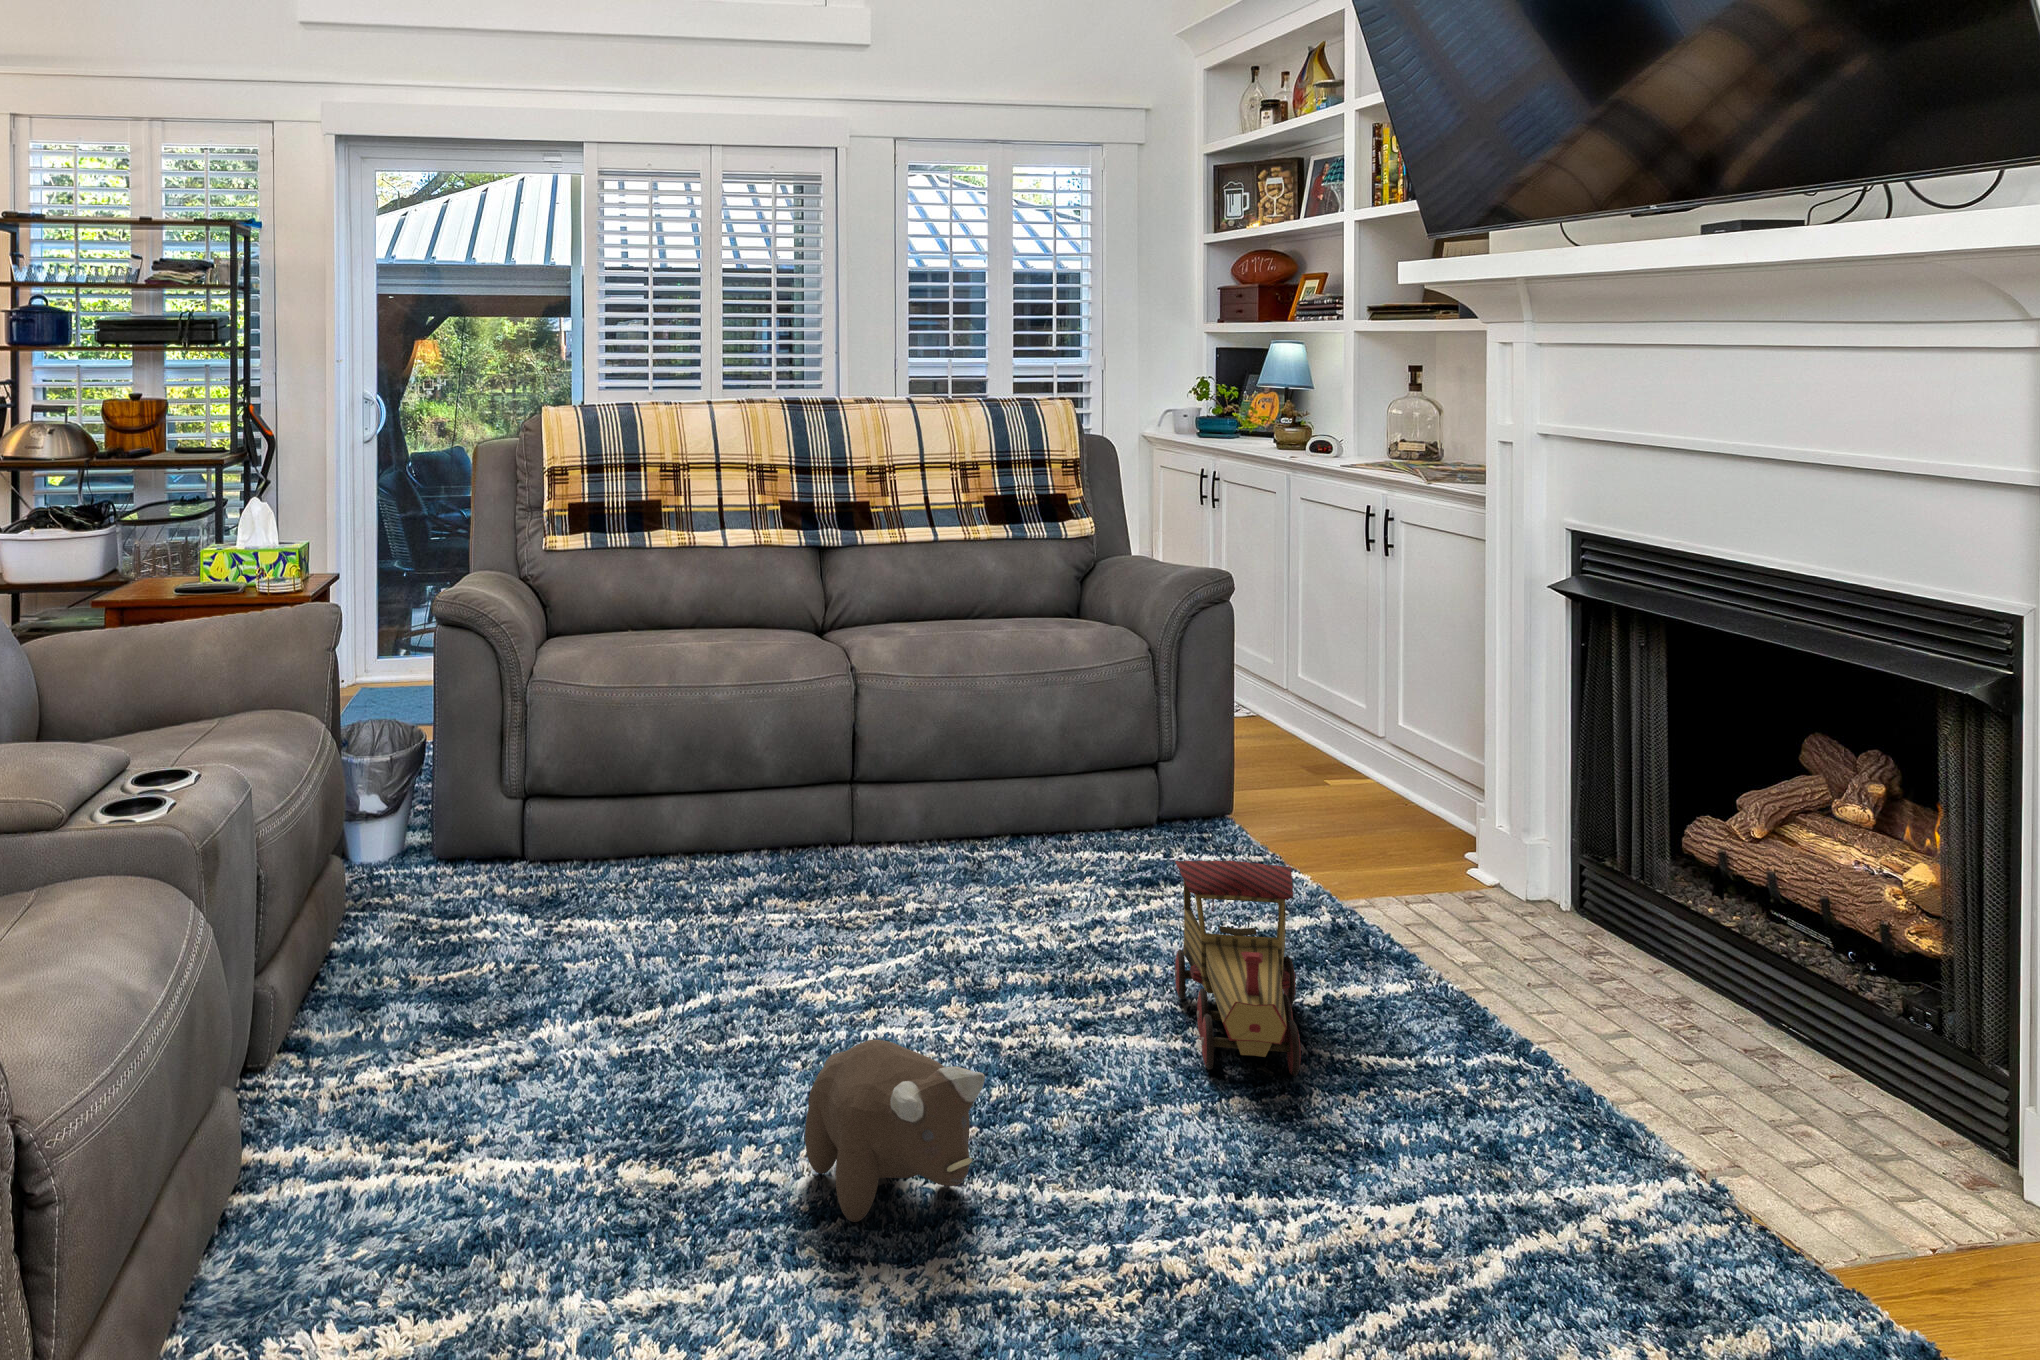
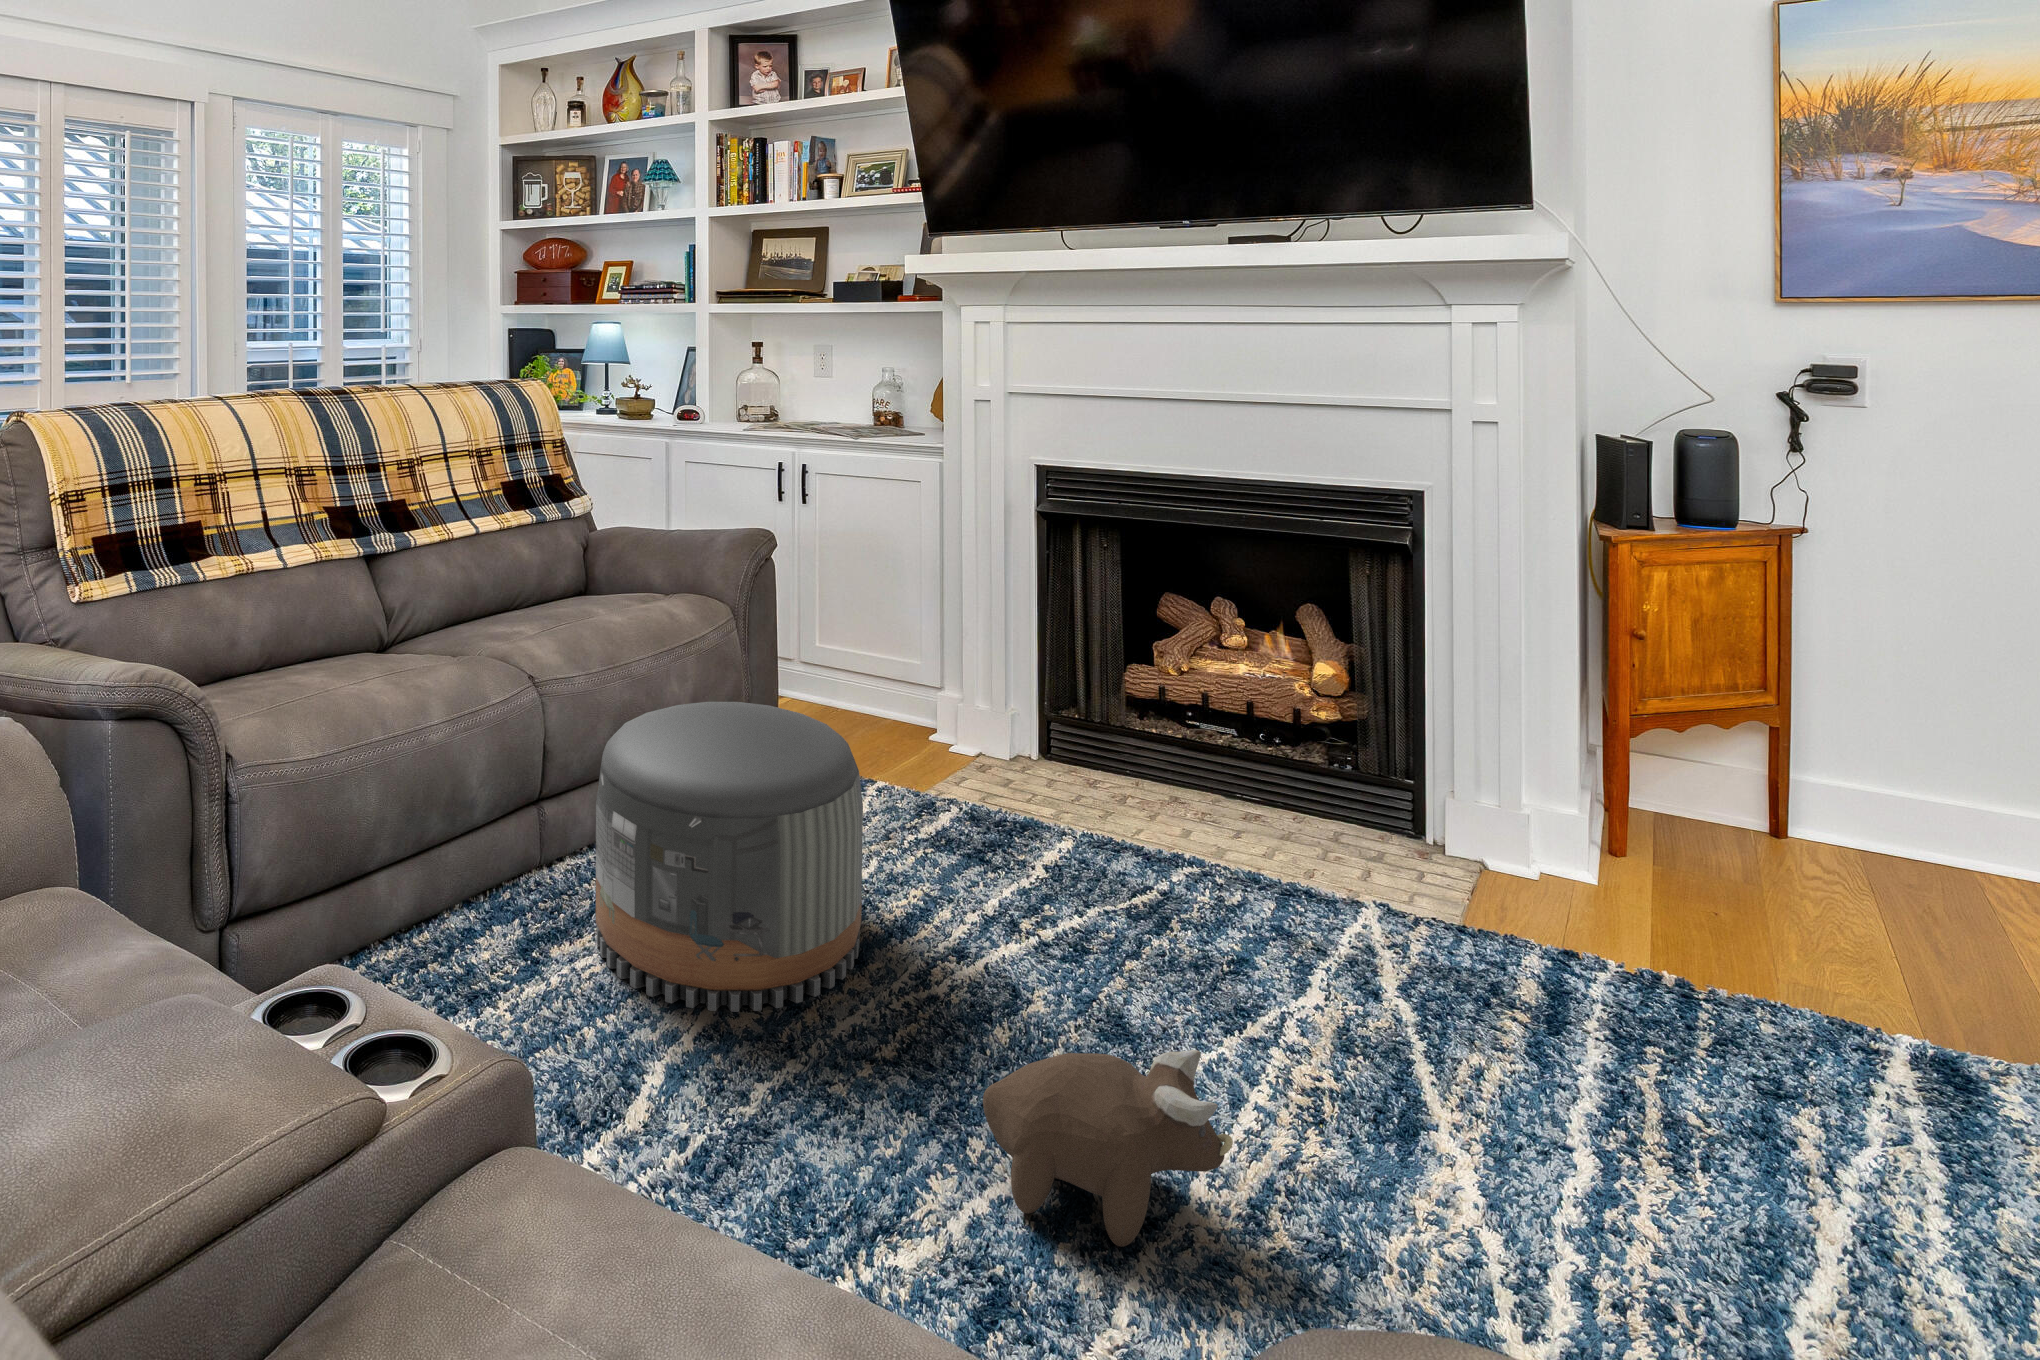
pouf: none [785,710,1055,1003] -> present [596,702,863,1012]
toy train: present [1175,861,1301,1076] -> none [949,774,1140,966]

